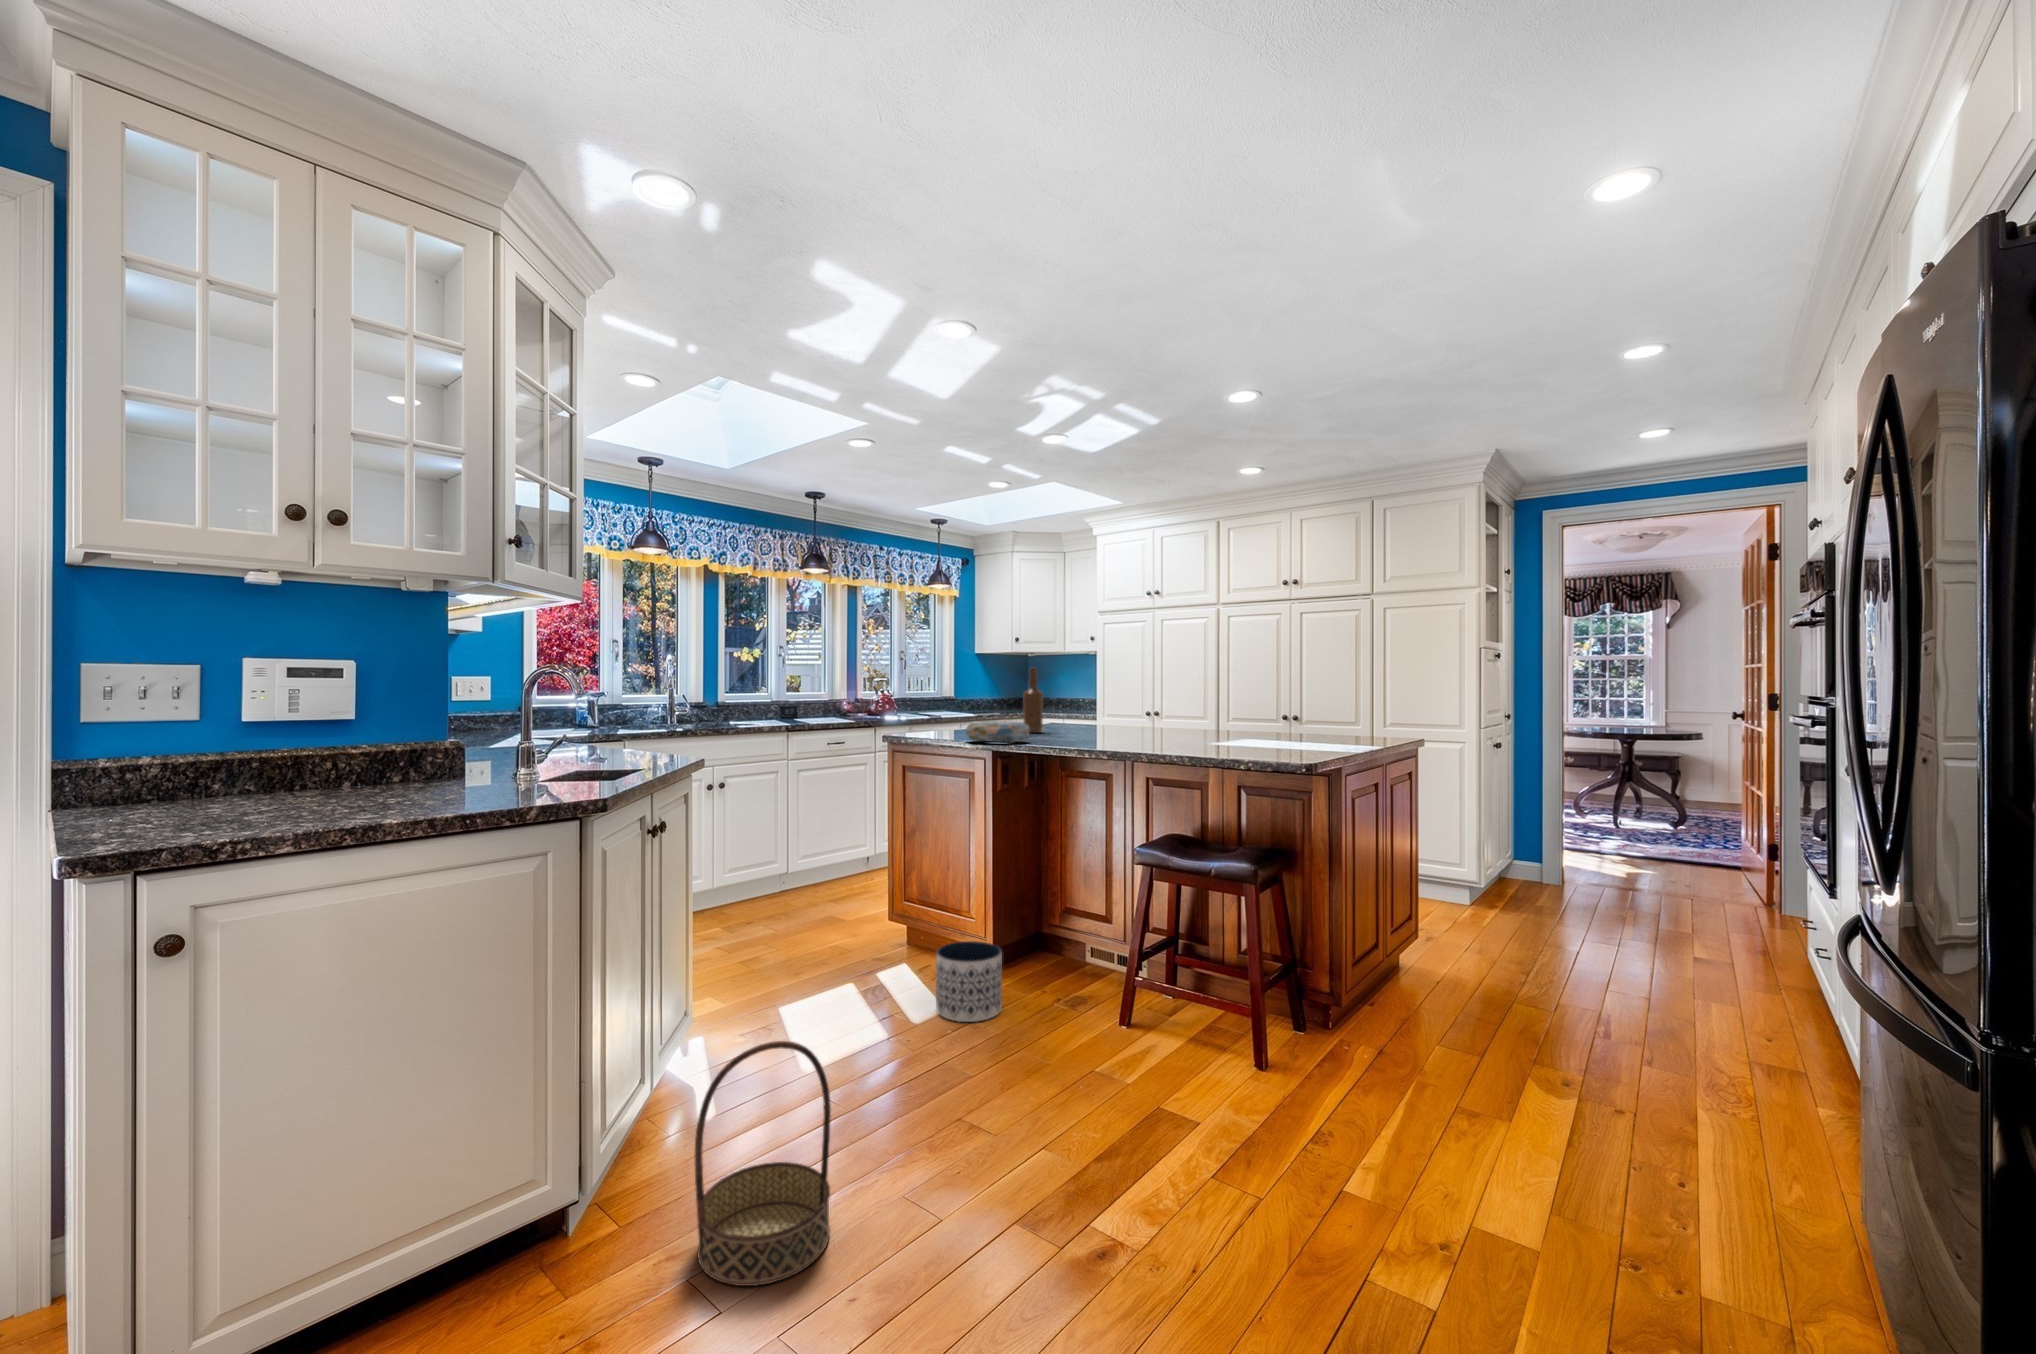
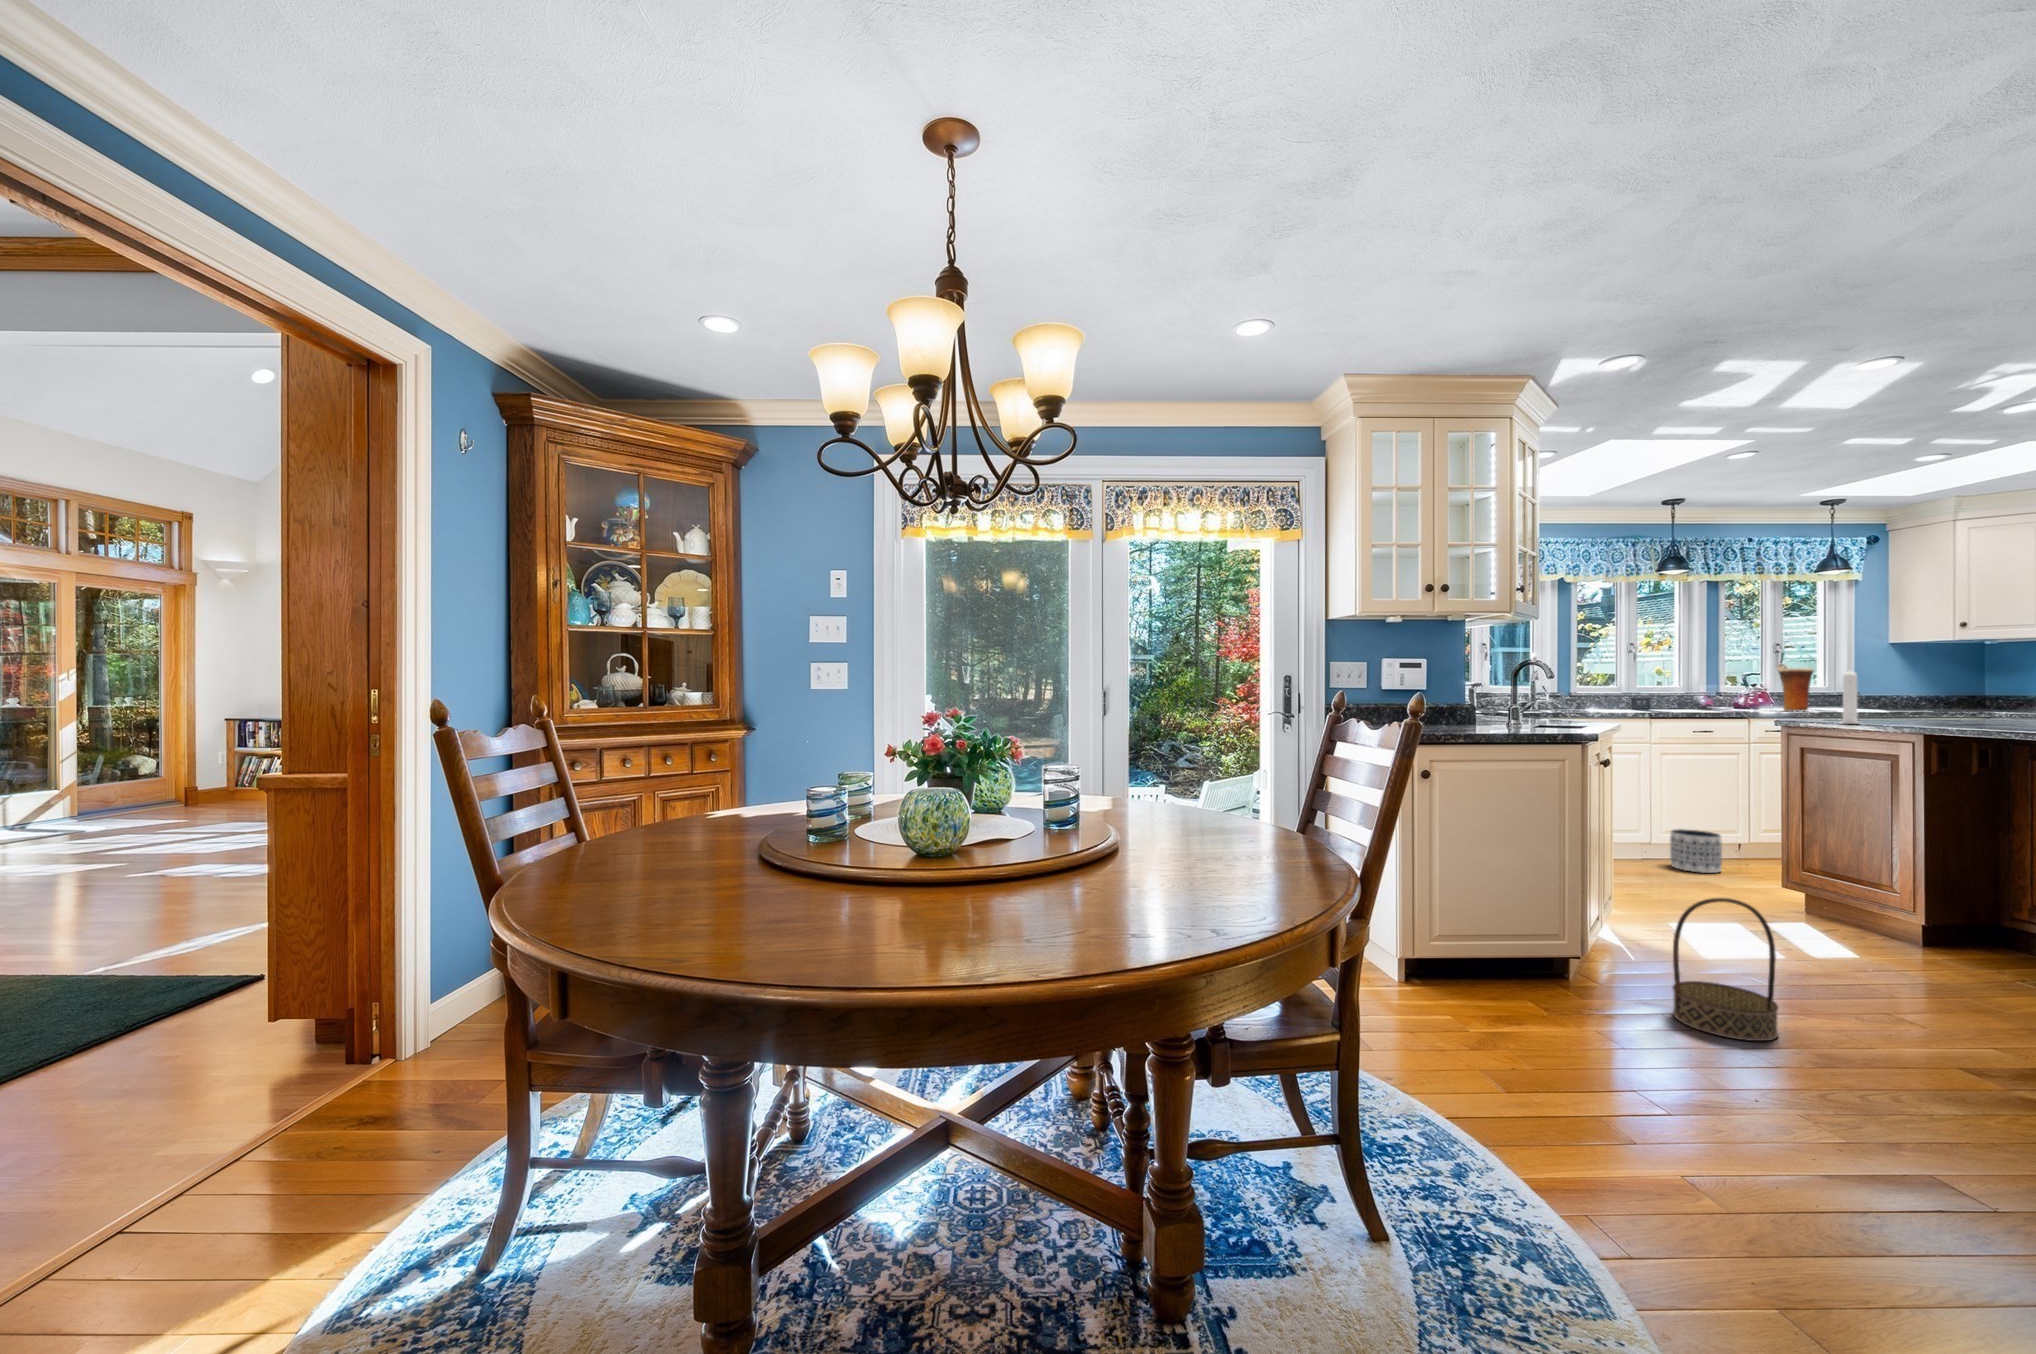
bottle: present [1023,667,1043,733] -> none [1967,656,1999,724]
vase: none [898,671,925,719] -> present [1777,664,1814,711]
candle: none [930,677,948,739] -> present [1840,668,1860,724]
decorative bowl: present [966,720,1028,743] -> none [1886,708,1977,729]
planter: present [936,941,1002,1022] -> present [1670,829,1722,873]

